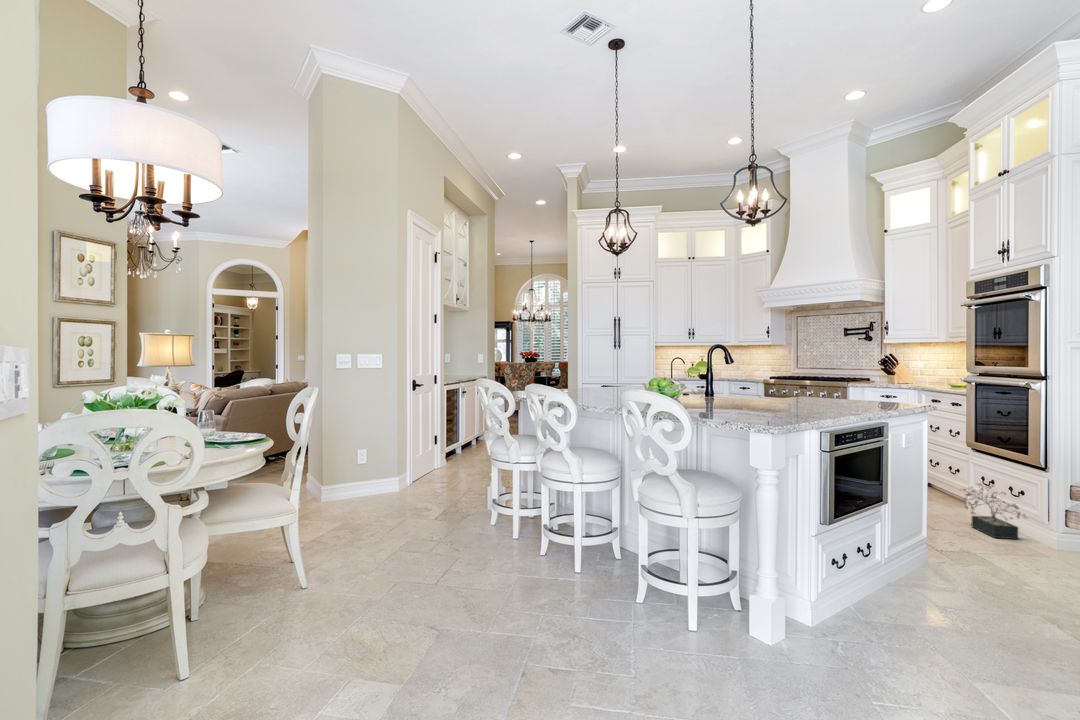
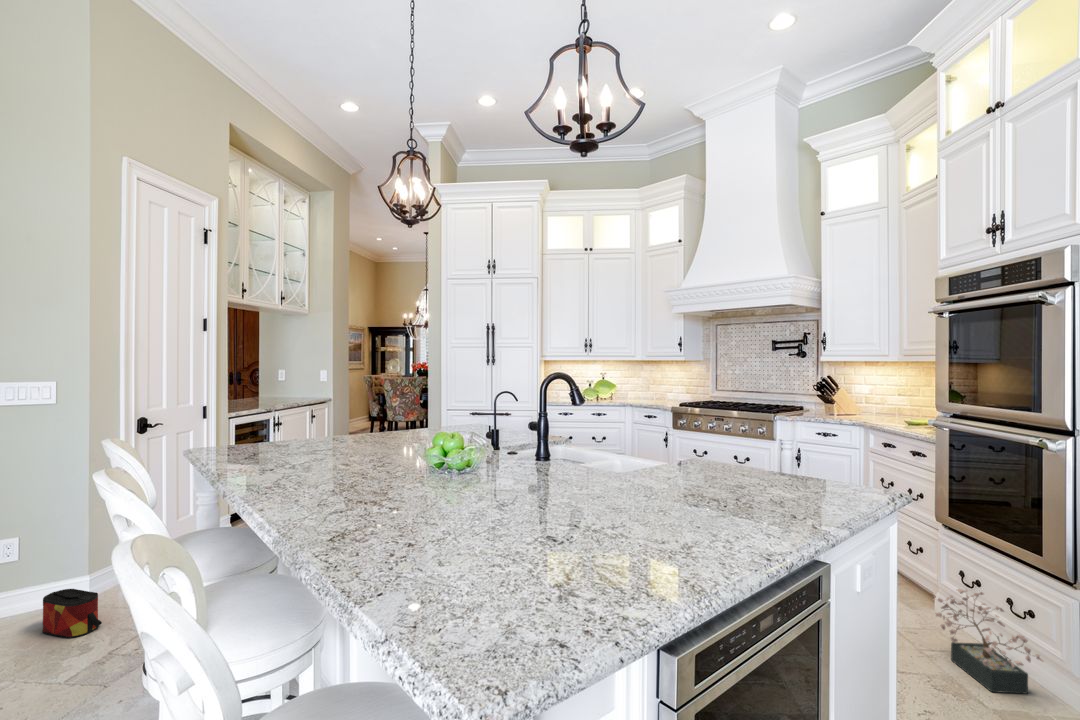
bag: none [392,479,427,504] -> present [42,589,102,638]

